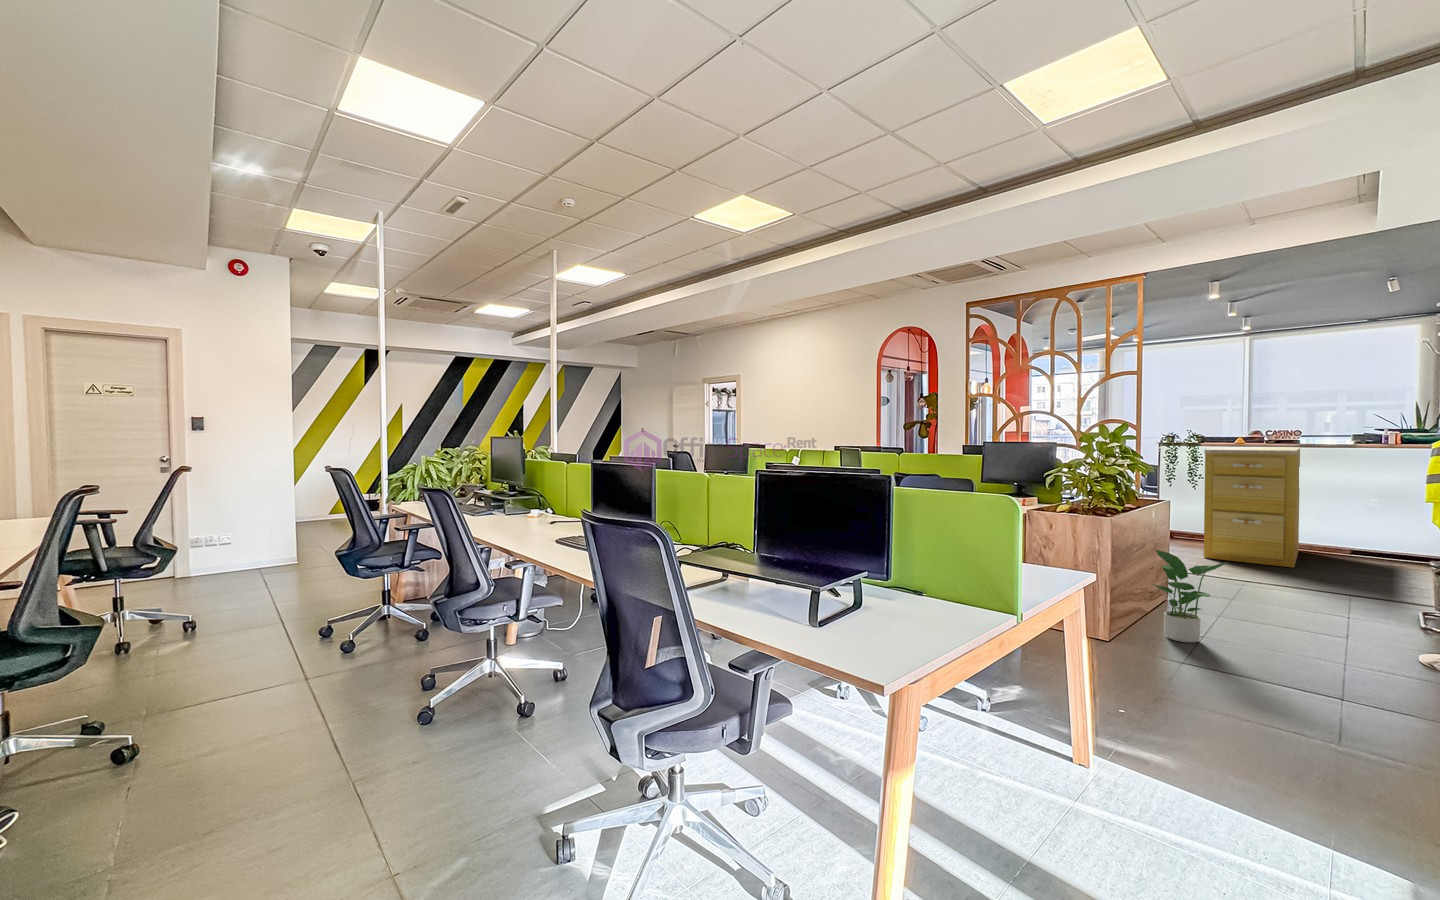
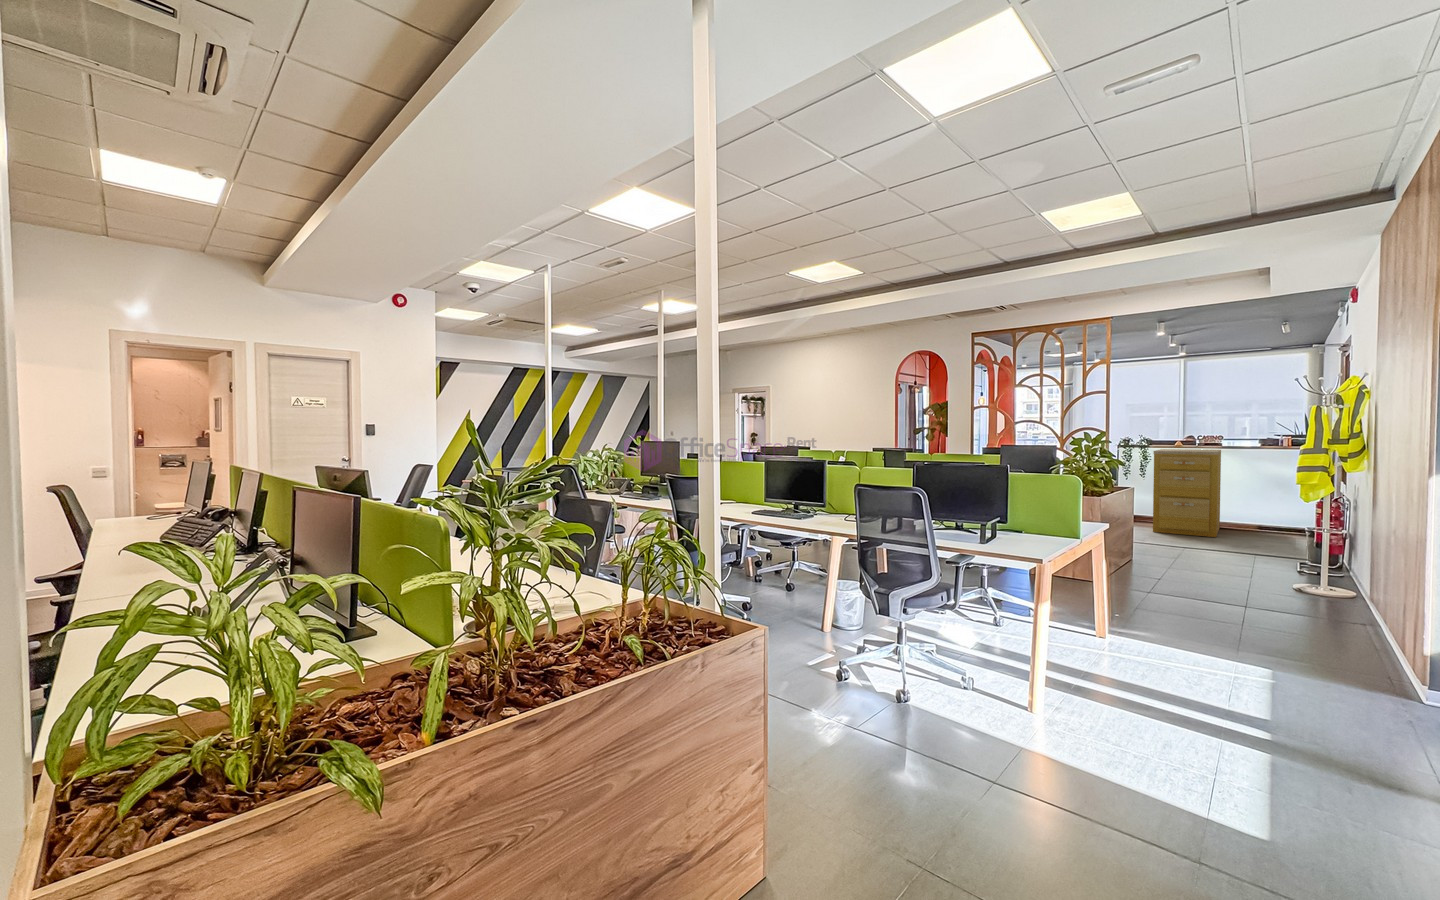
potted plant: present [1153,550,1228,643] -> none [1123,519,1175,579]

